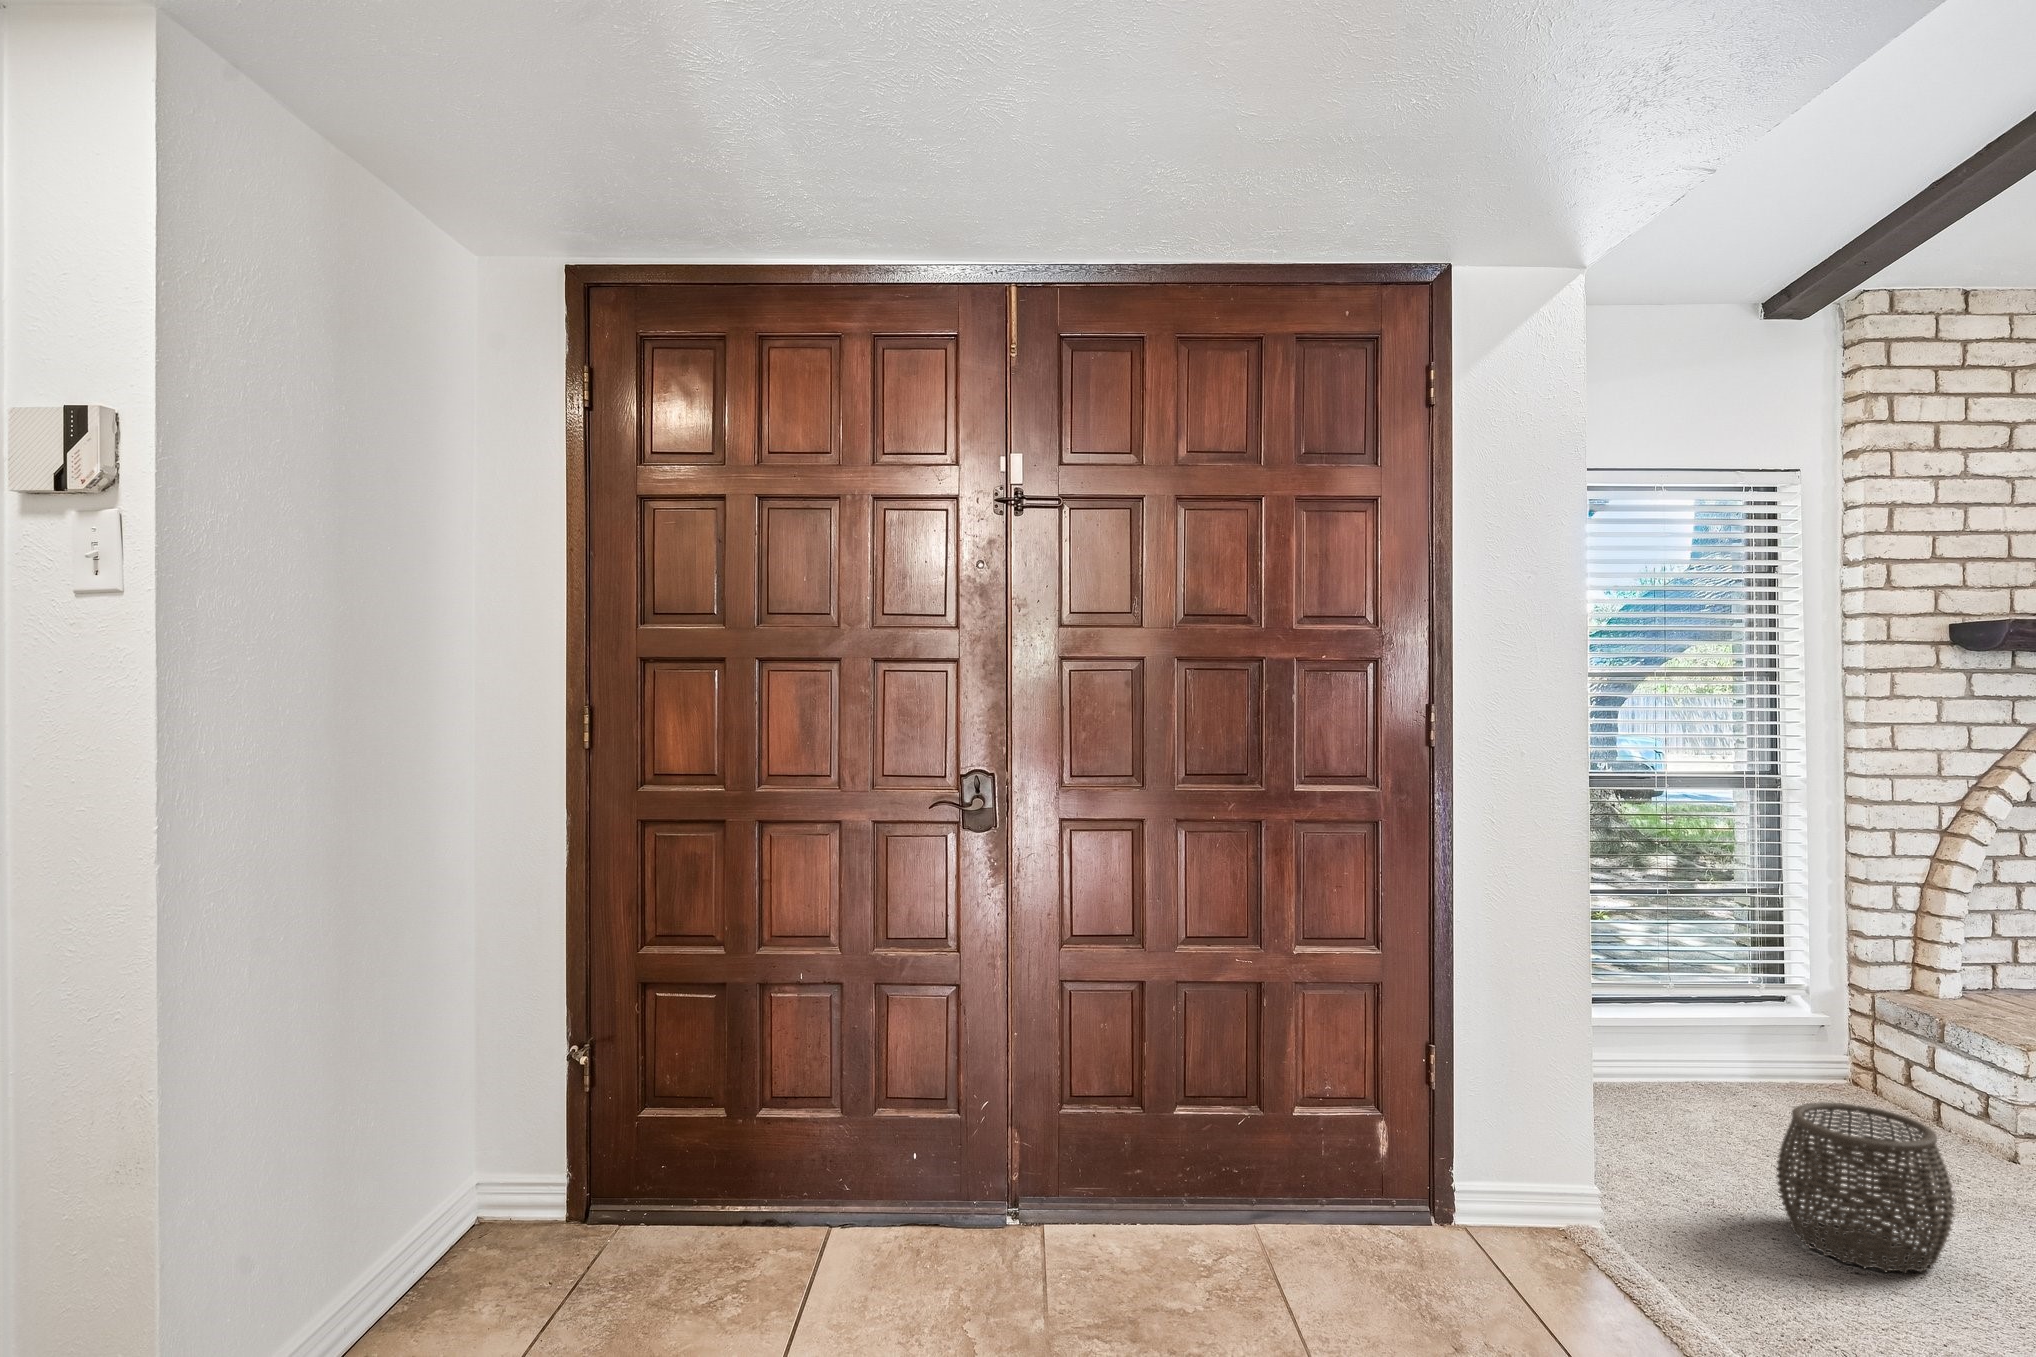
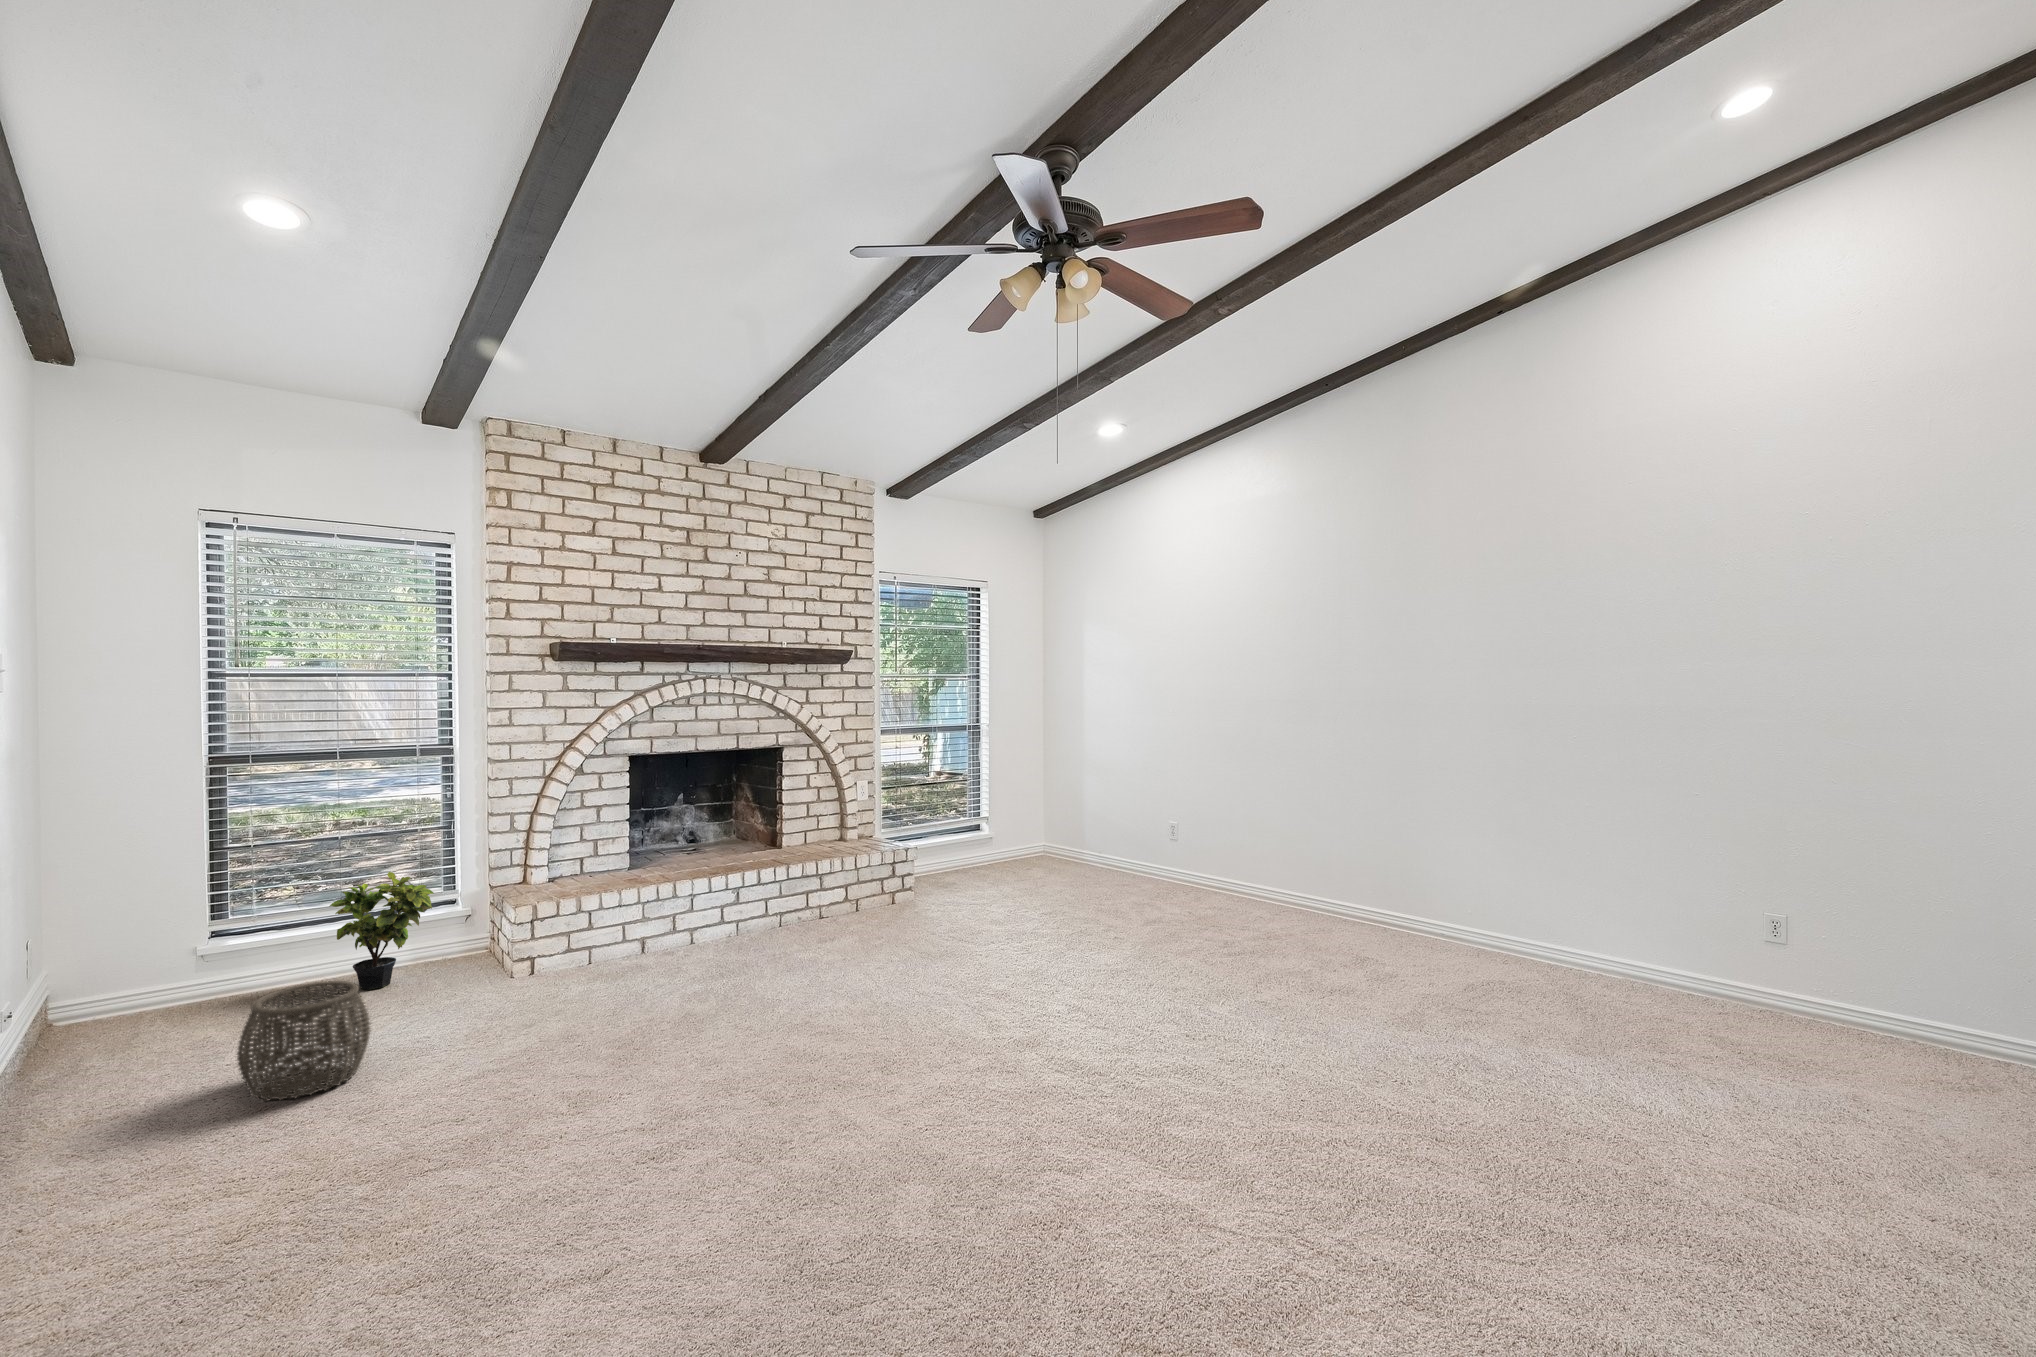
potted plant: none [1678,948,1824,1109] -> present [330,872,434,990]

